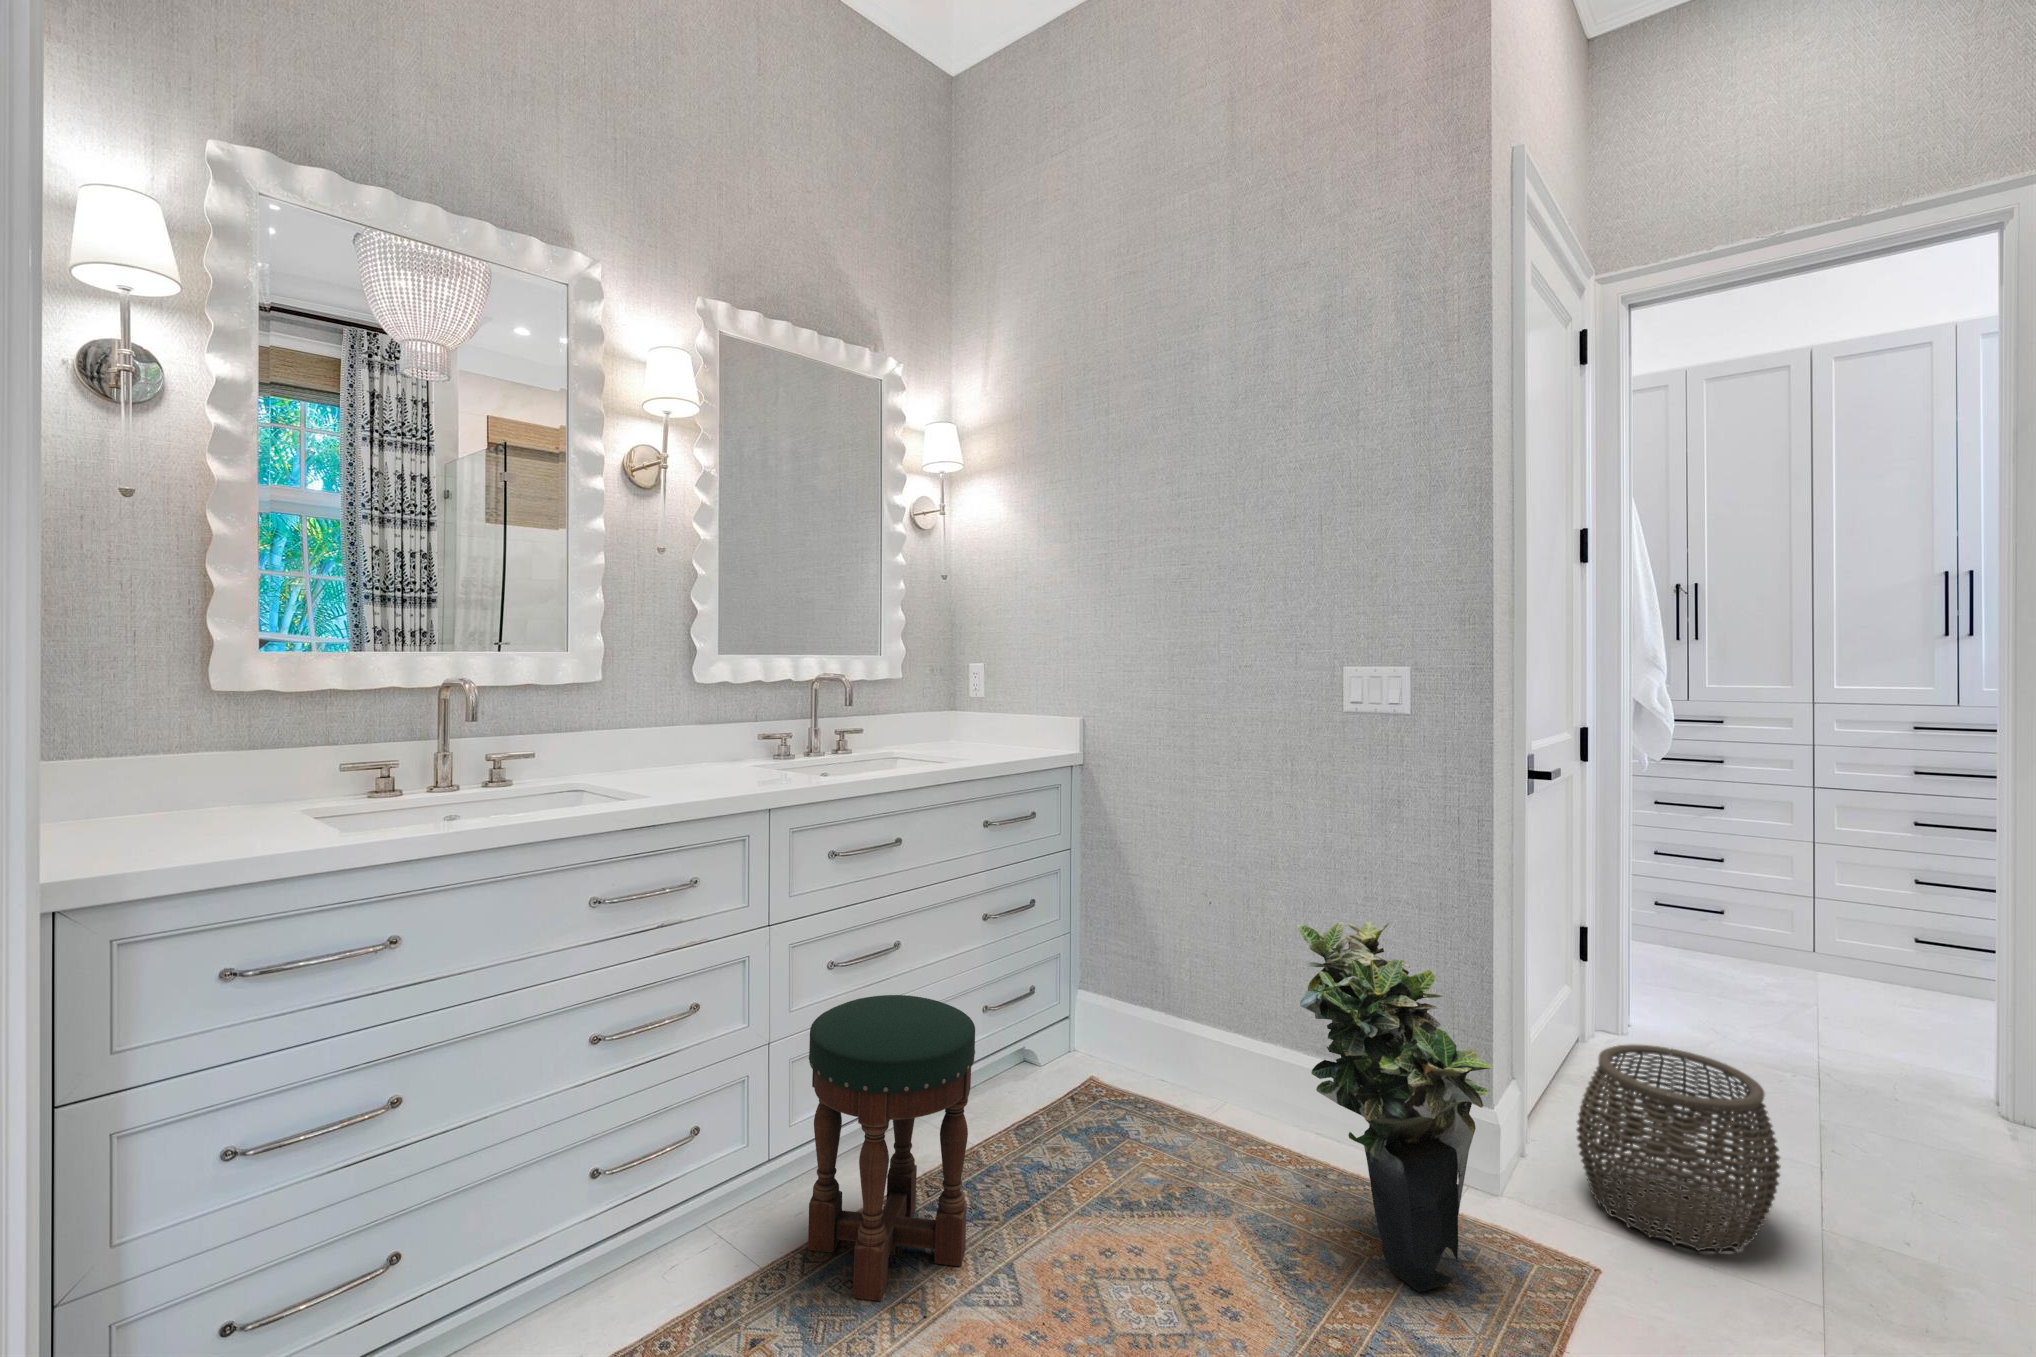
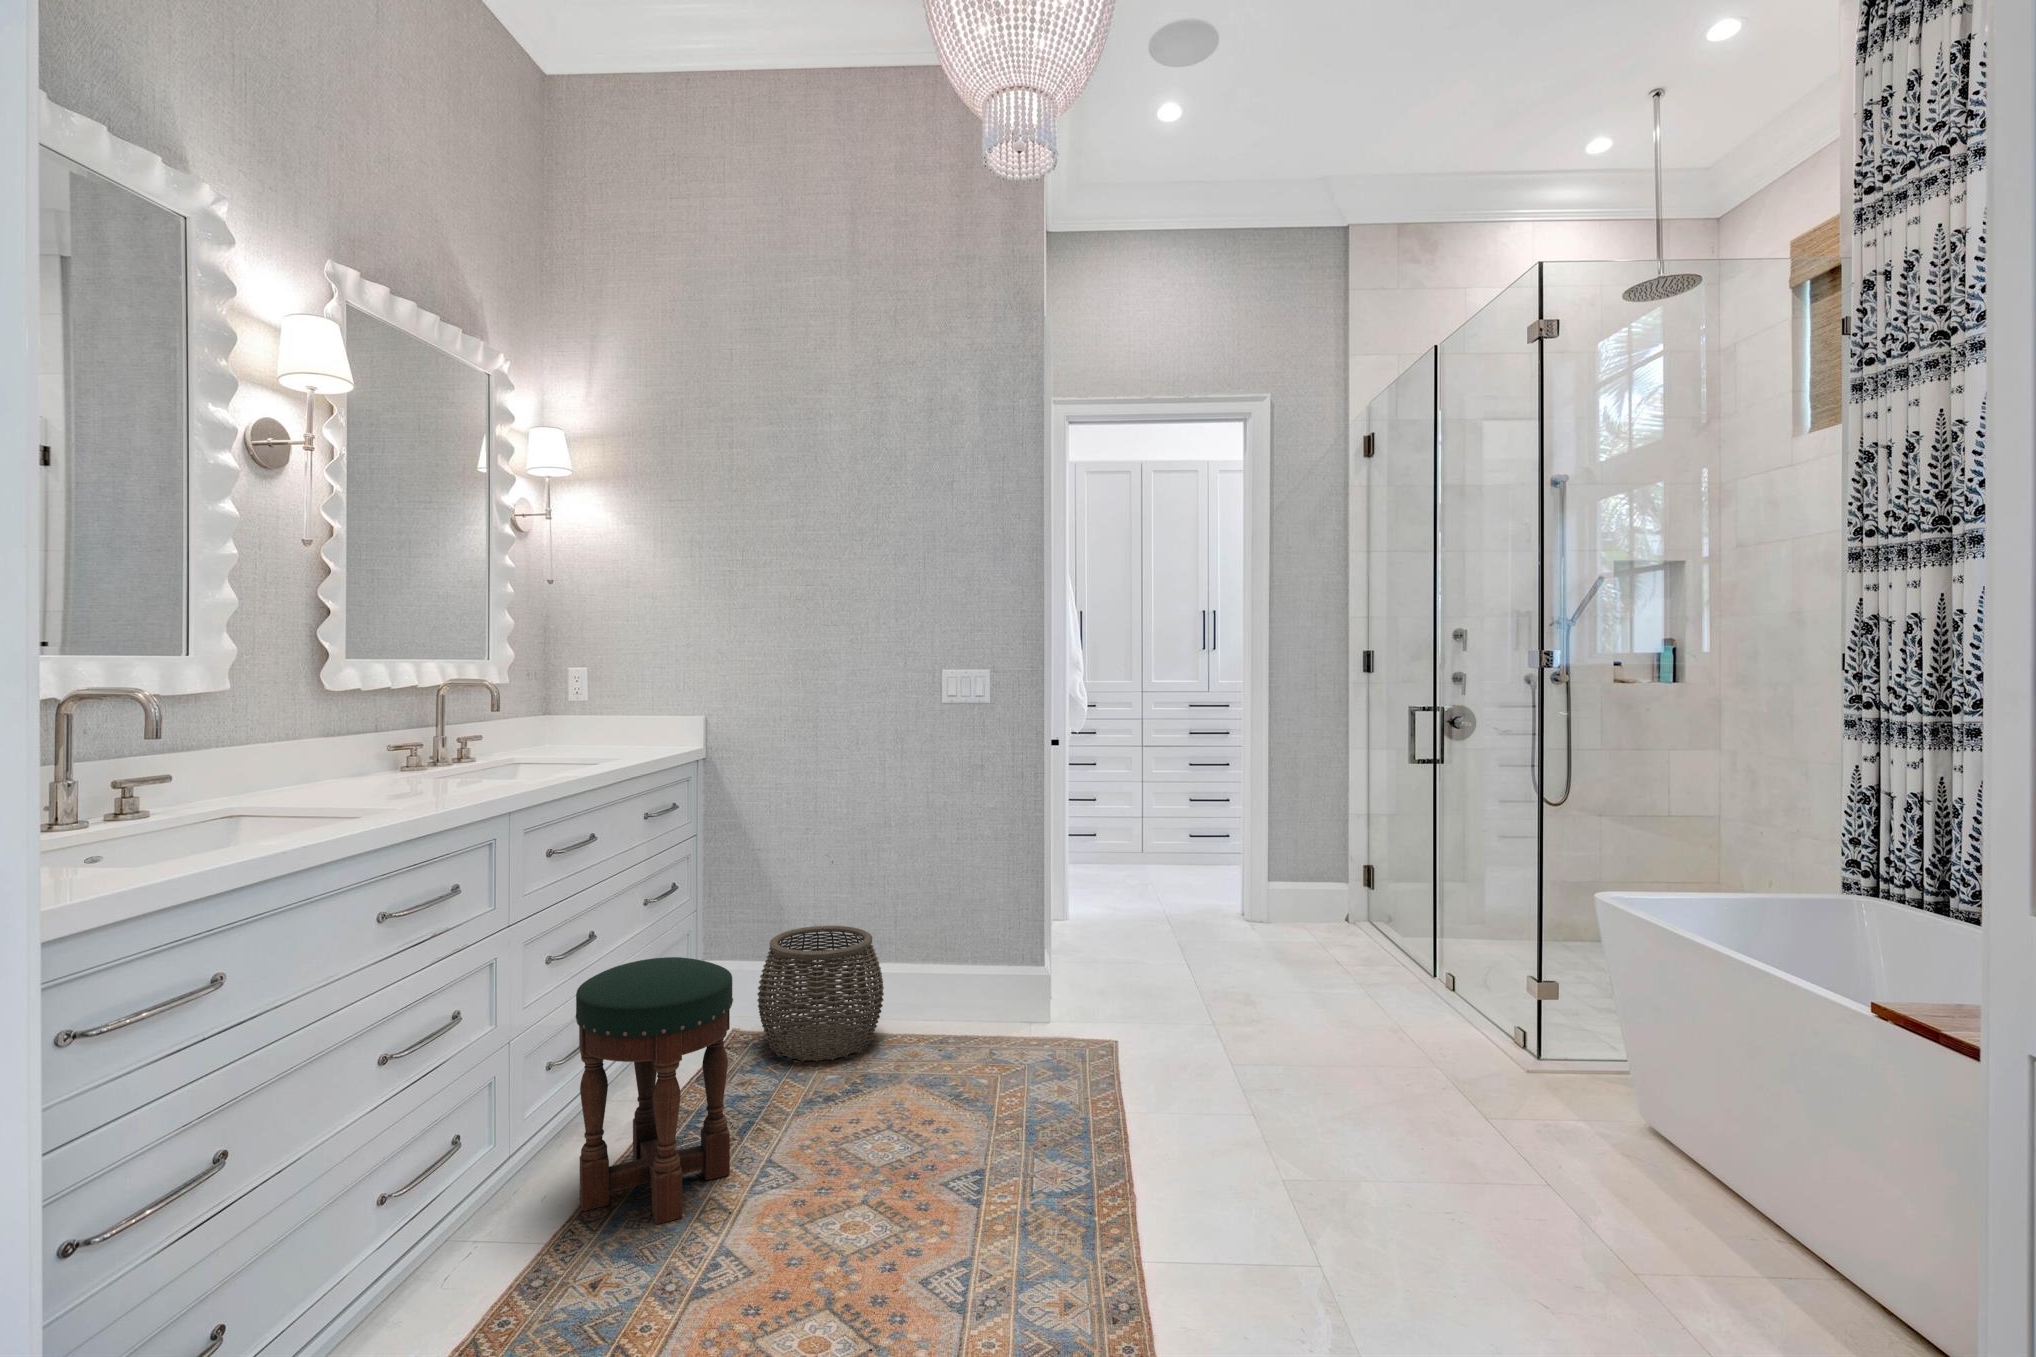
potted plant: present [1297,921,1492,1292] -> none [934,837,1076,1084]
woven basket: present [1577,1044,1780,1252] -> present [757,926,884,1062]

